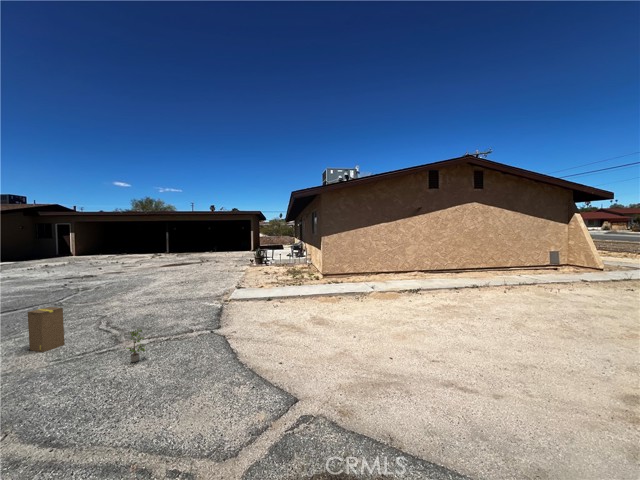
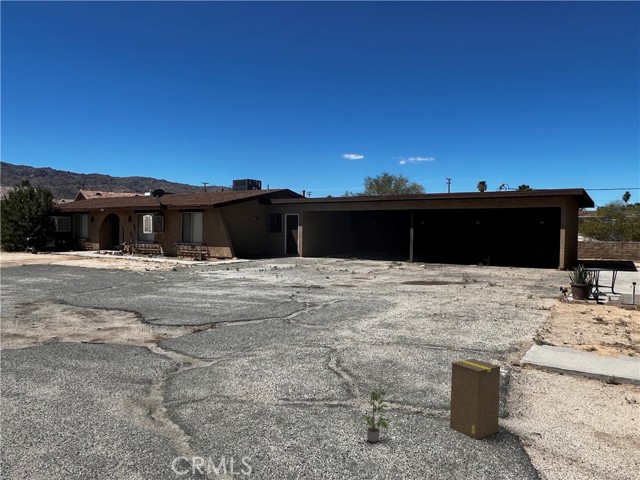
cardboard box: present [28,307,65,352] -> present [450,359,500,439]

